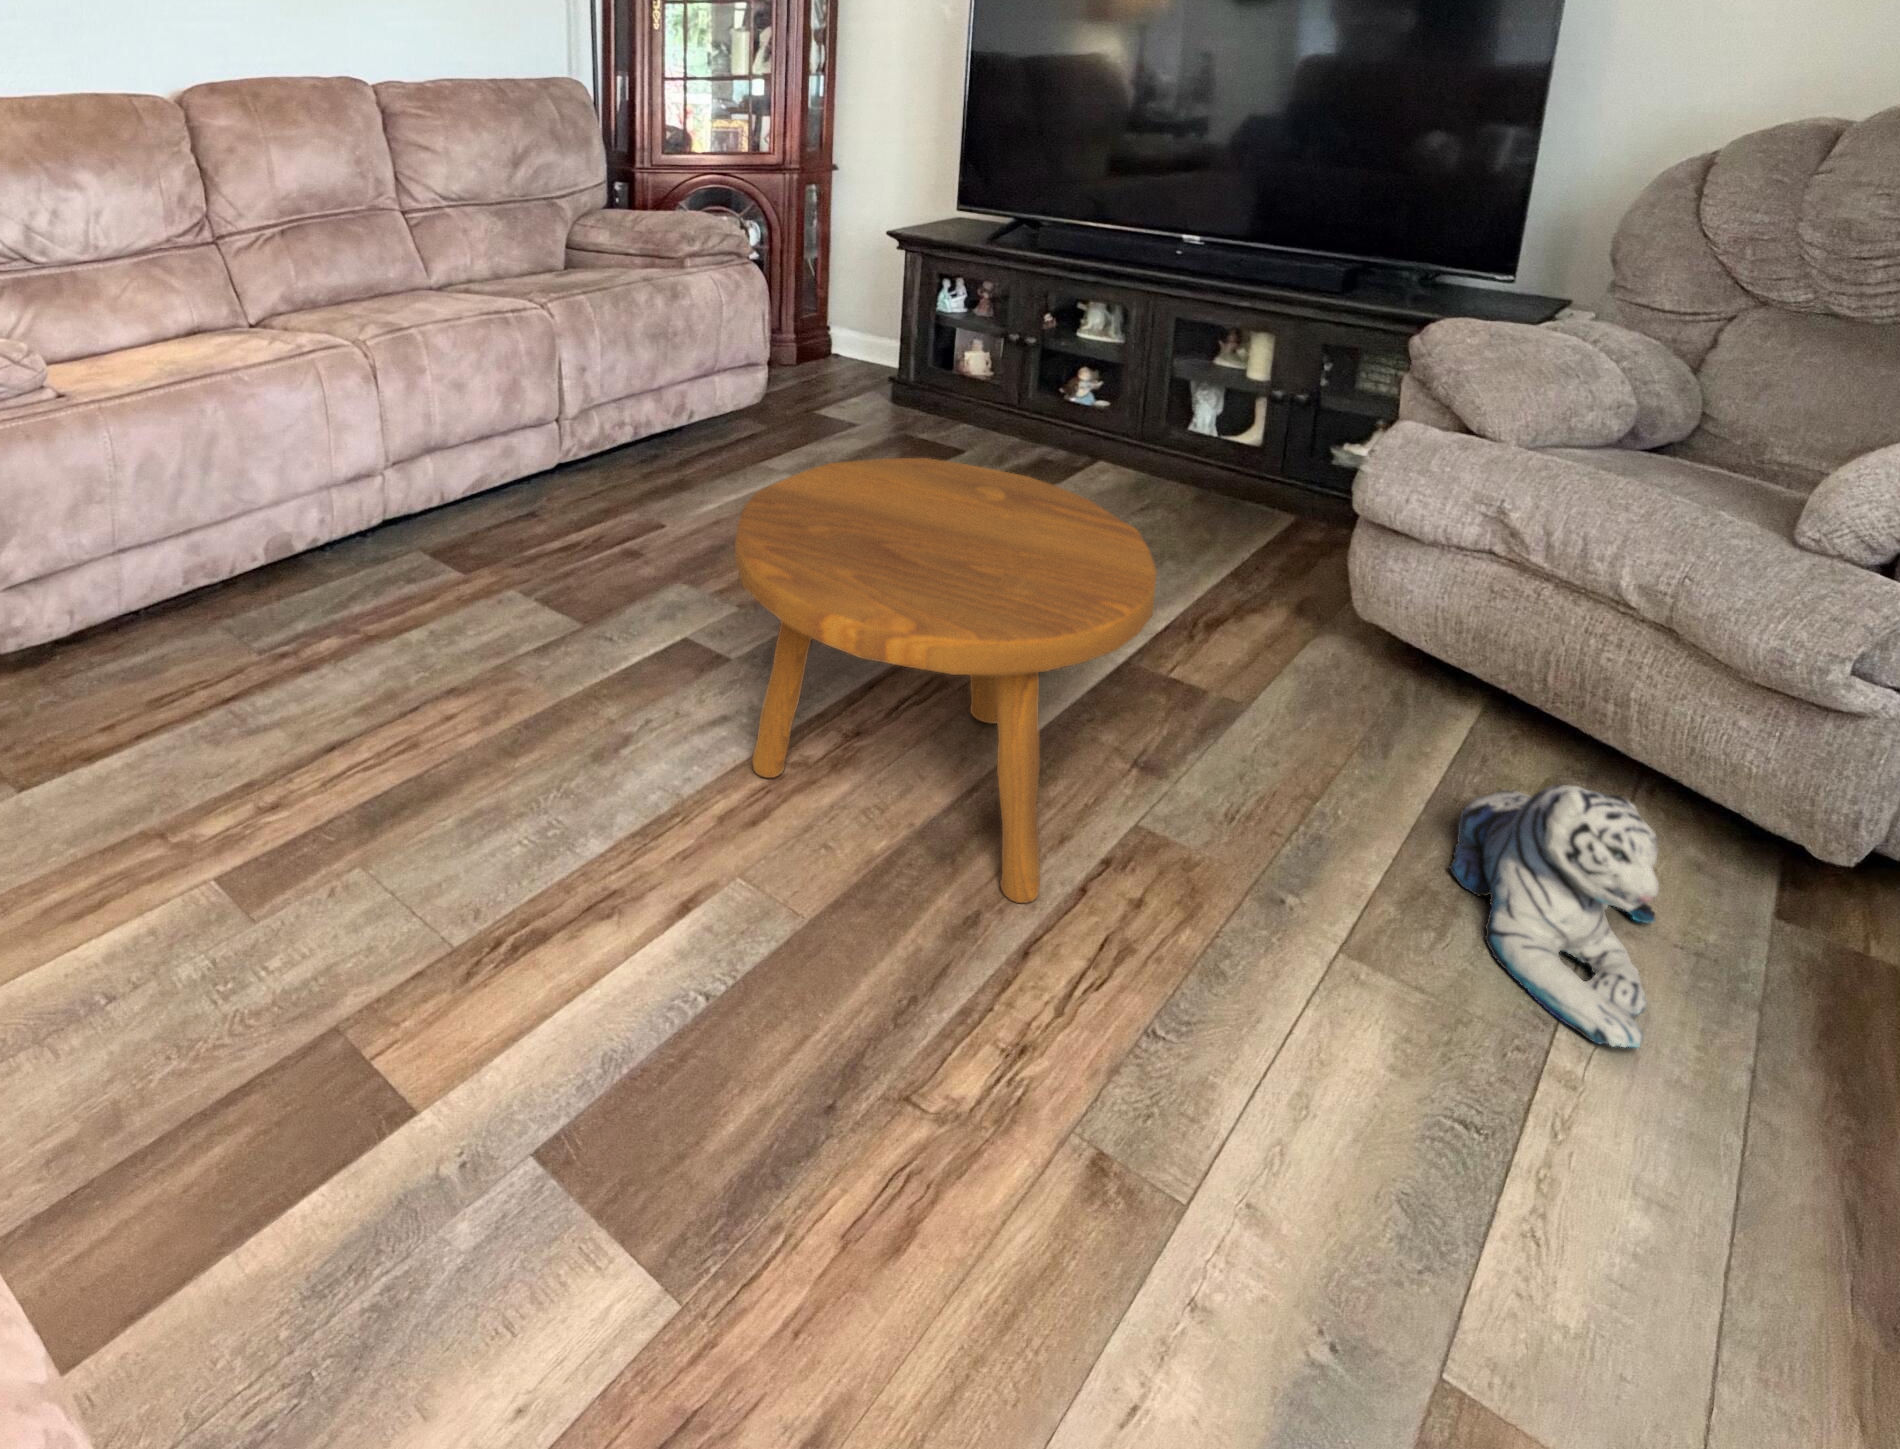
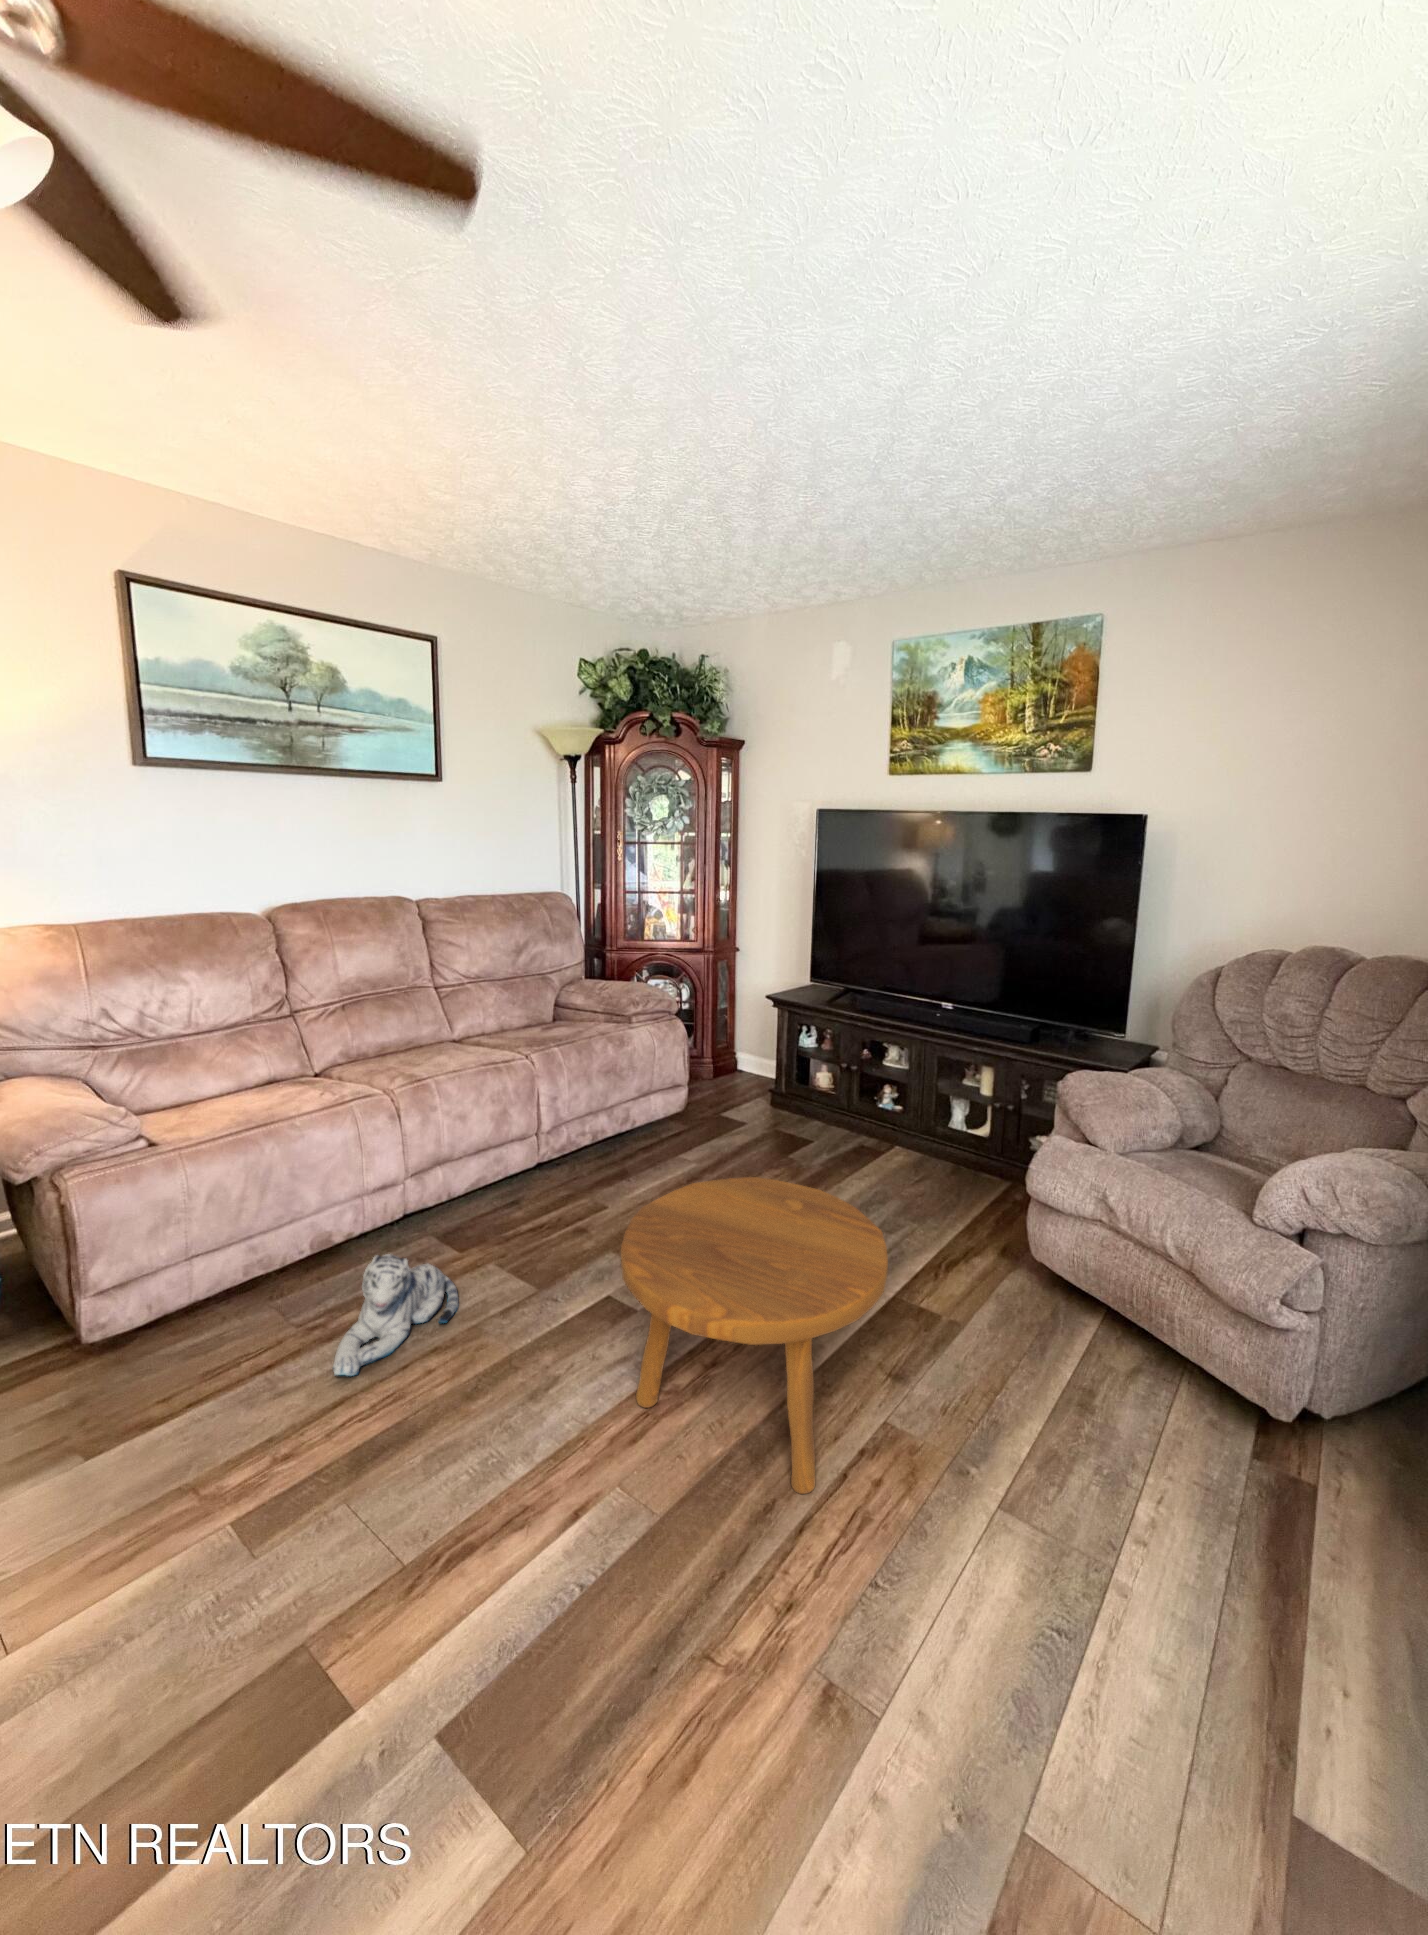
plush toy: present [1449,784,1659,1048] -> present [333,1254,459,1376]

